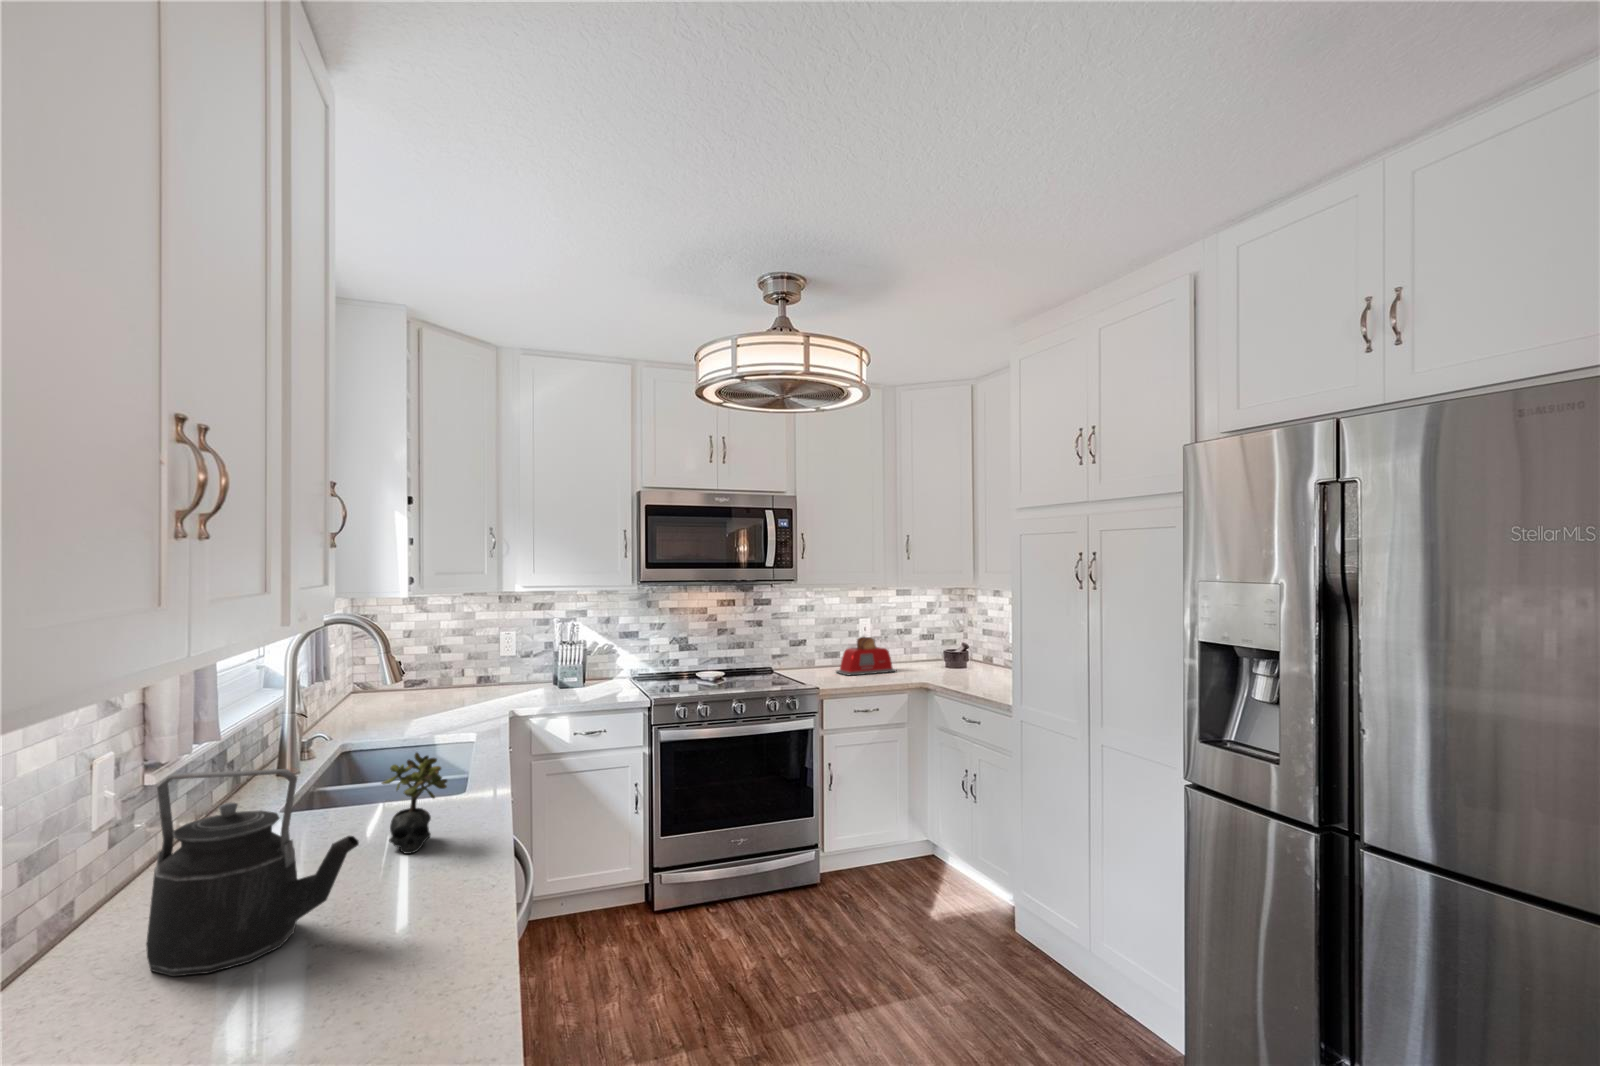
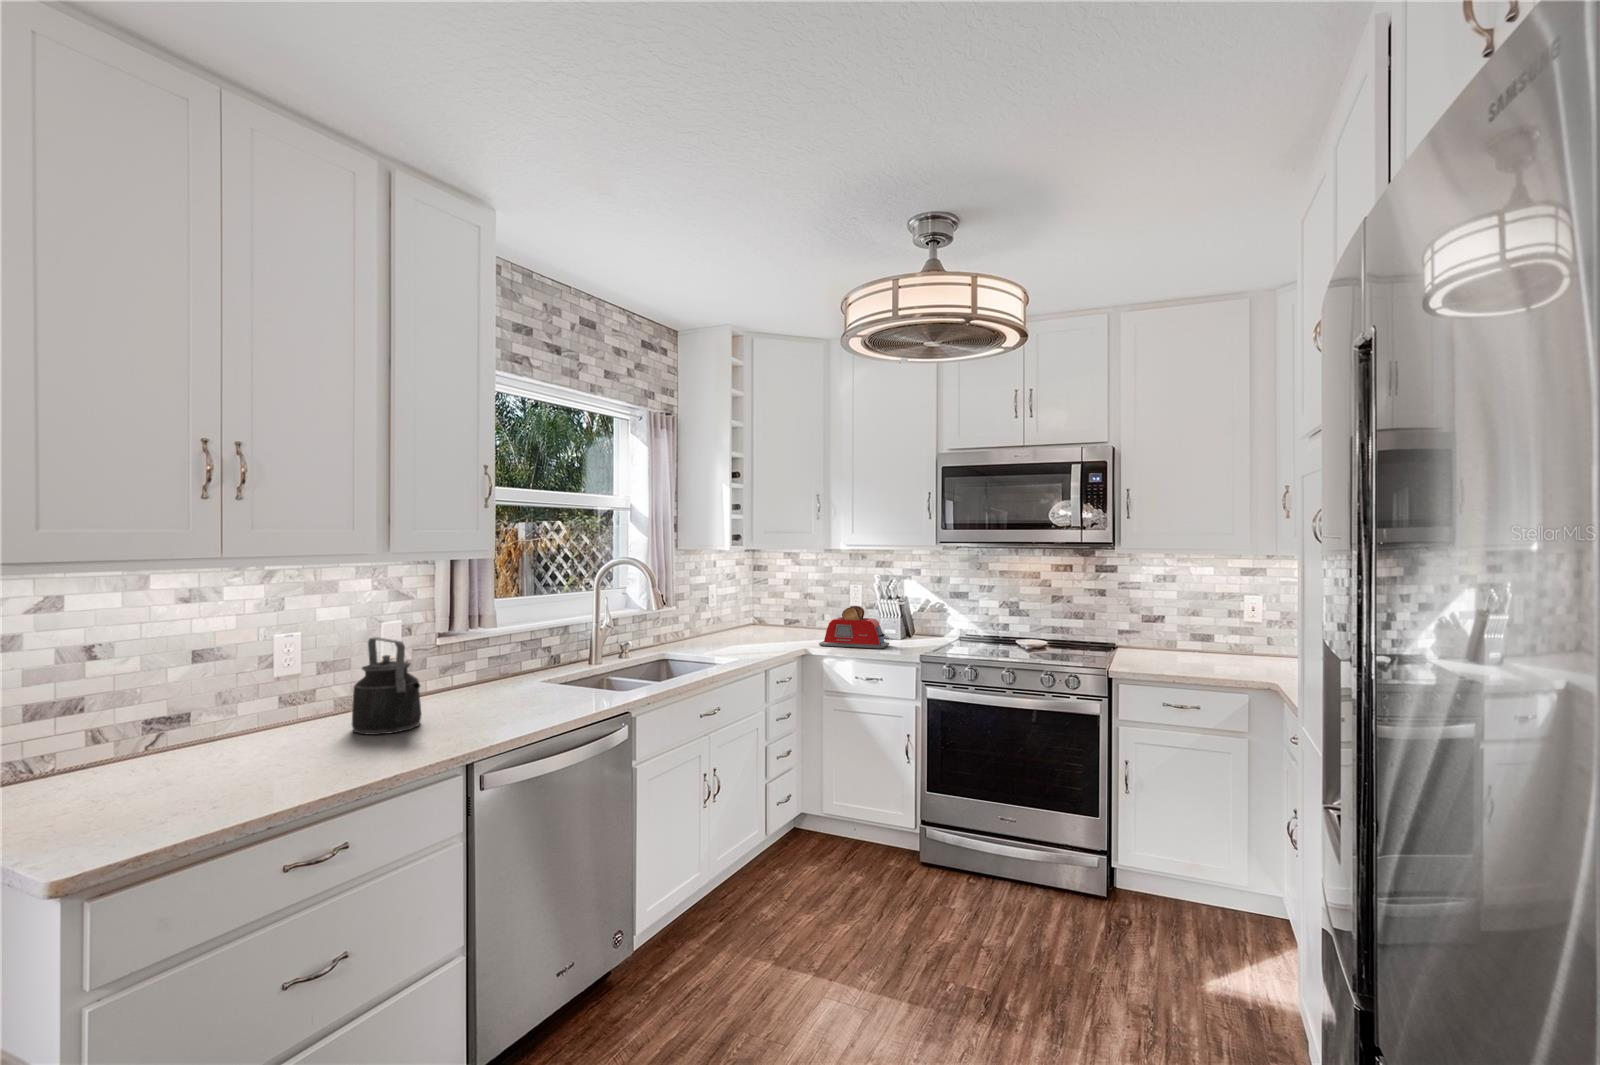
toaster: present [836,637,897,676] -> present [819,606,889,649]
succulent plant: present [382,753,447,854] -> none [517,652,554,713]

